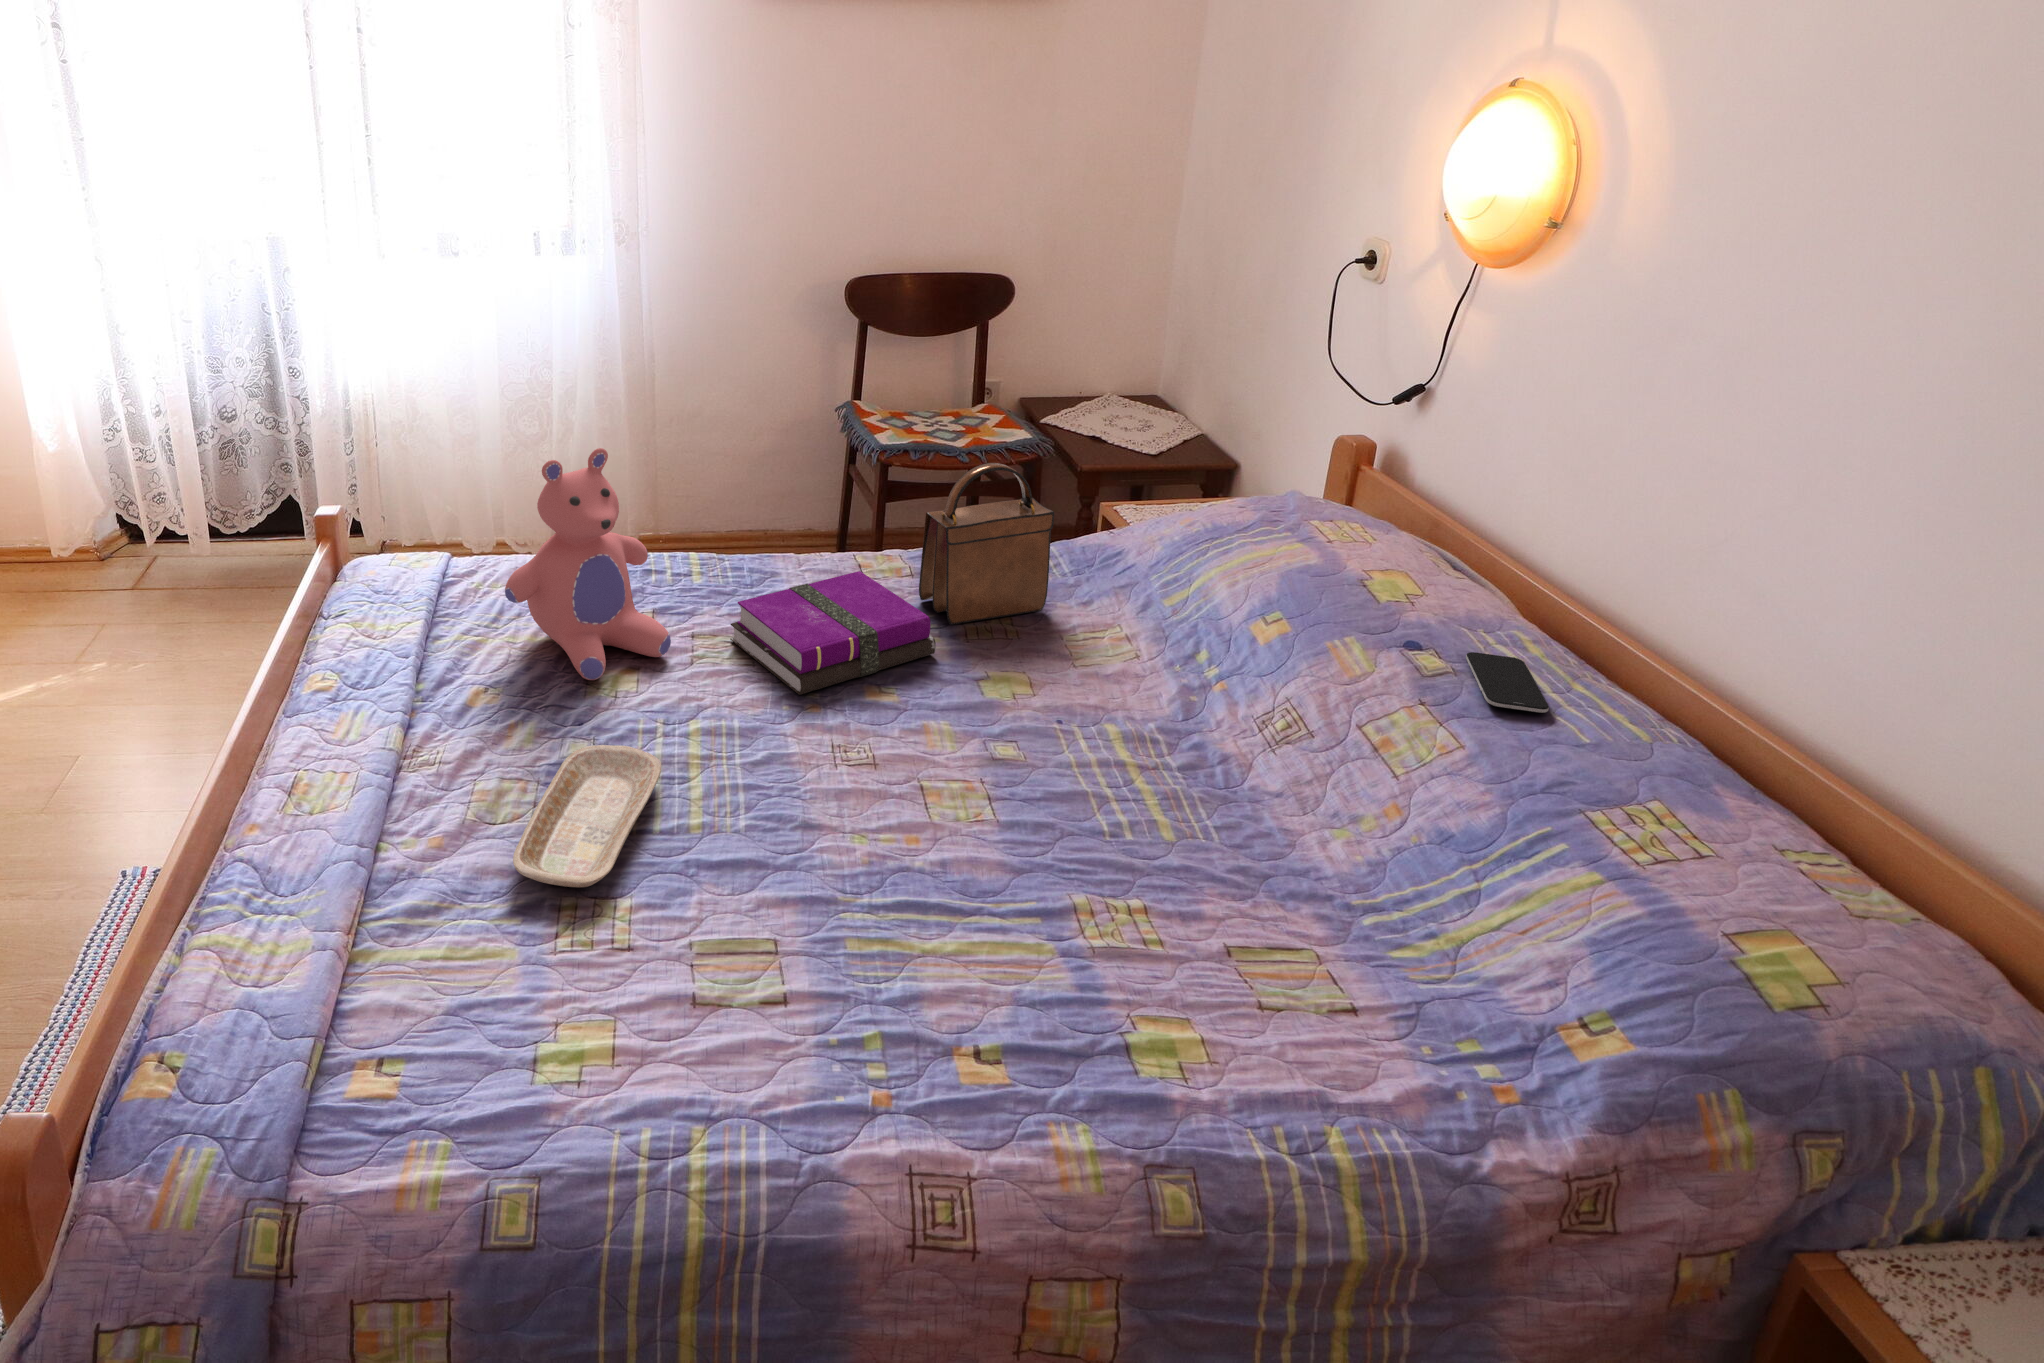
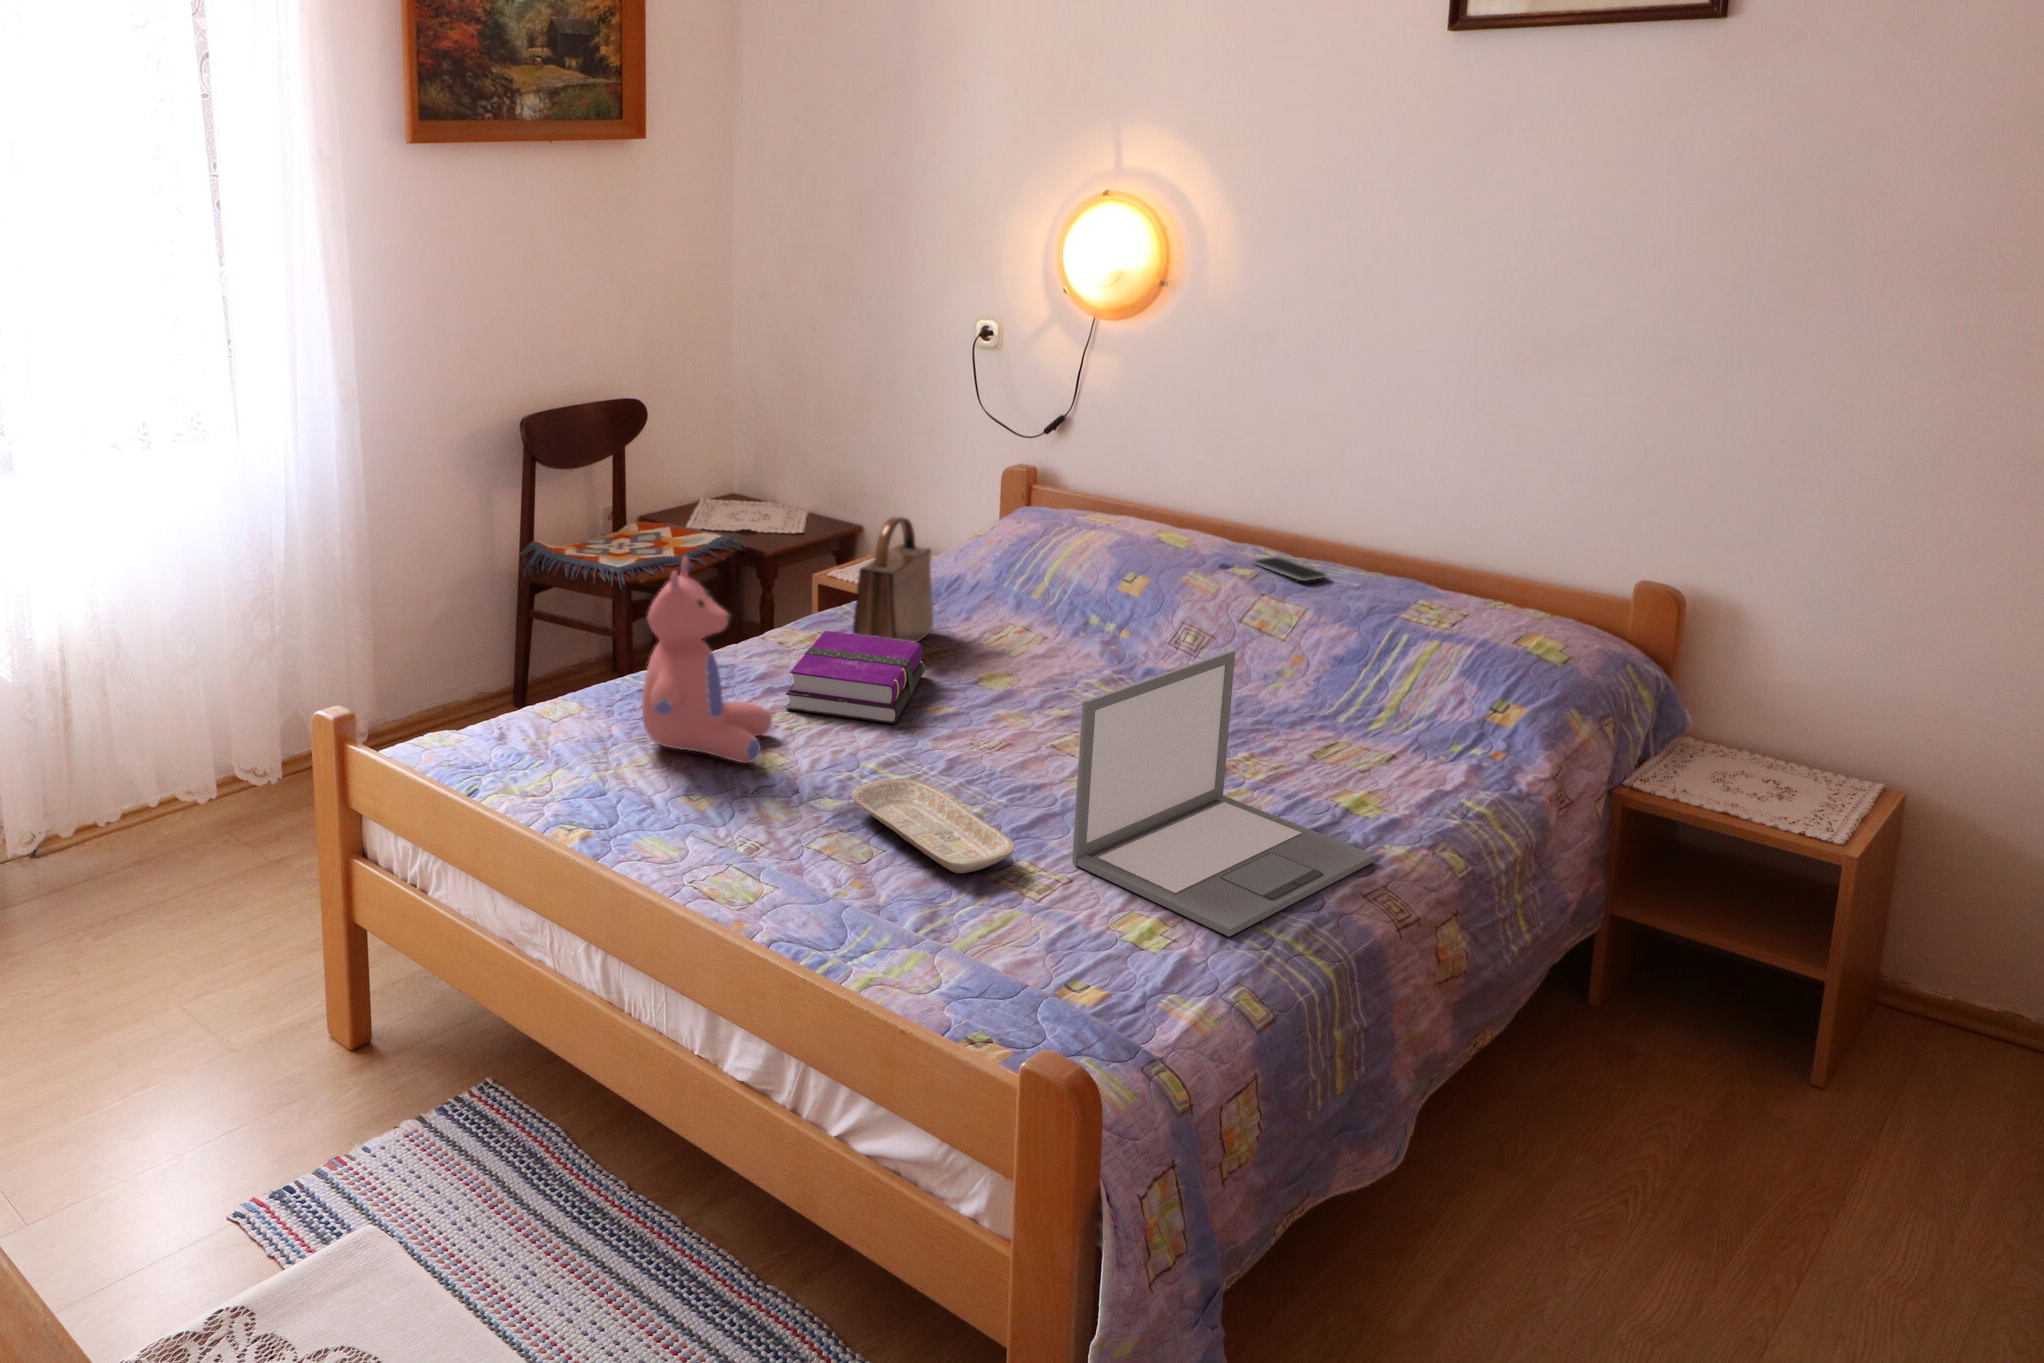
laptop: none [646,743,1023,1134] -> present [1072,650,1375,937]

